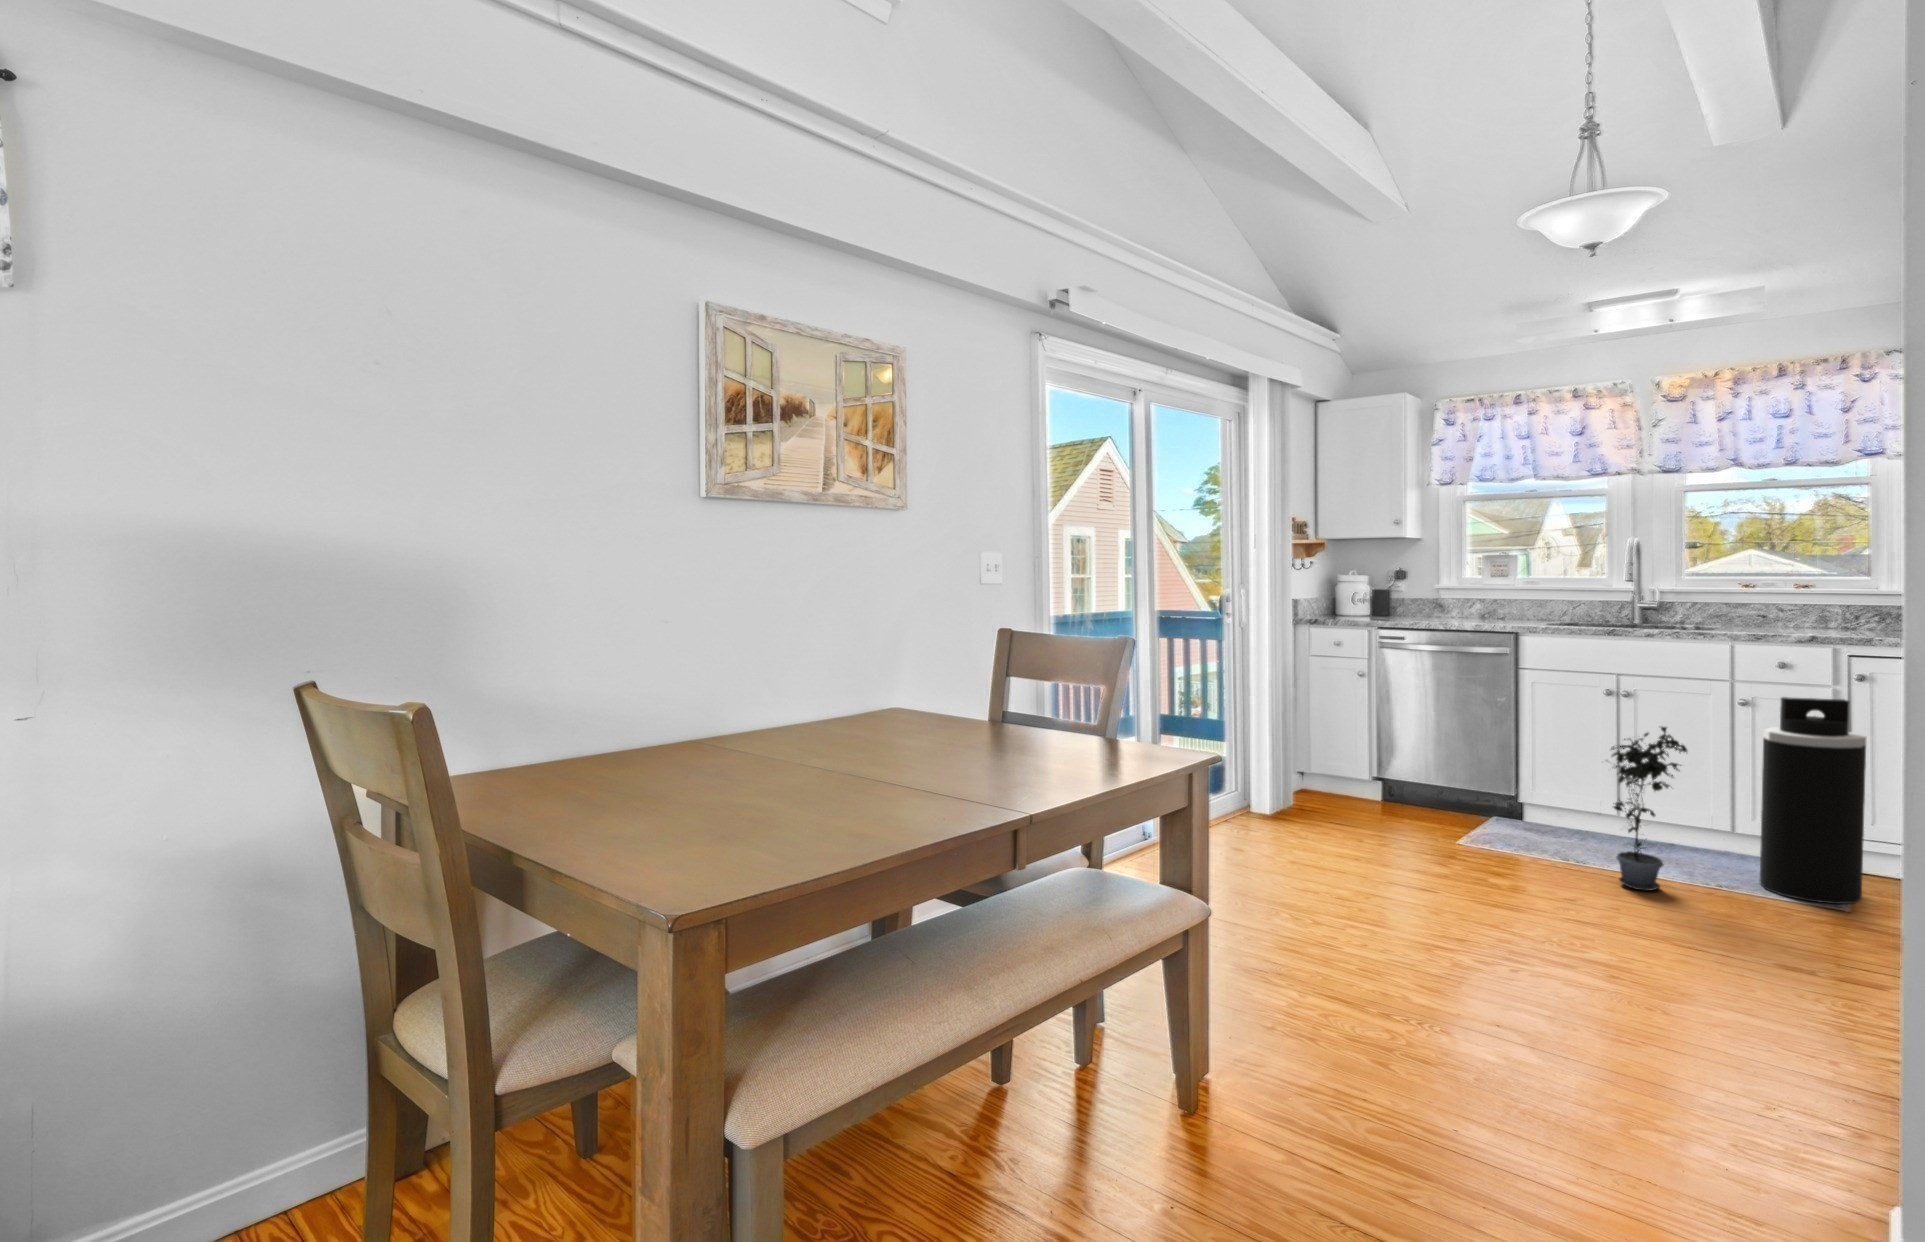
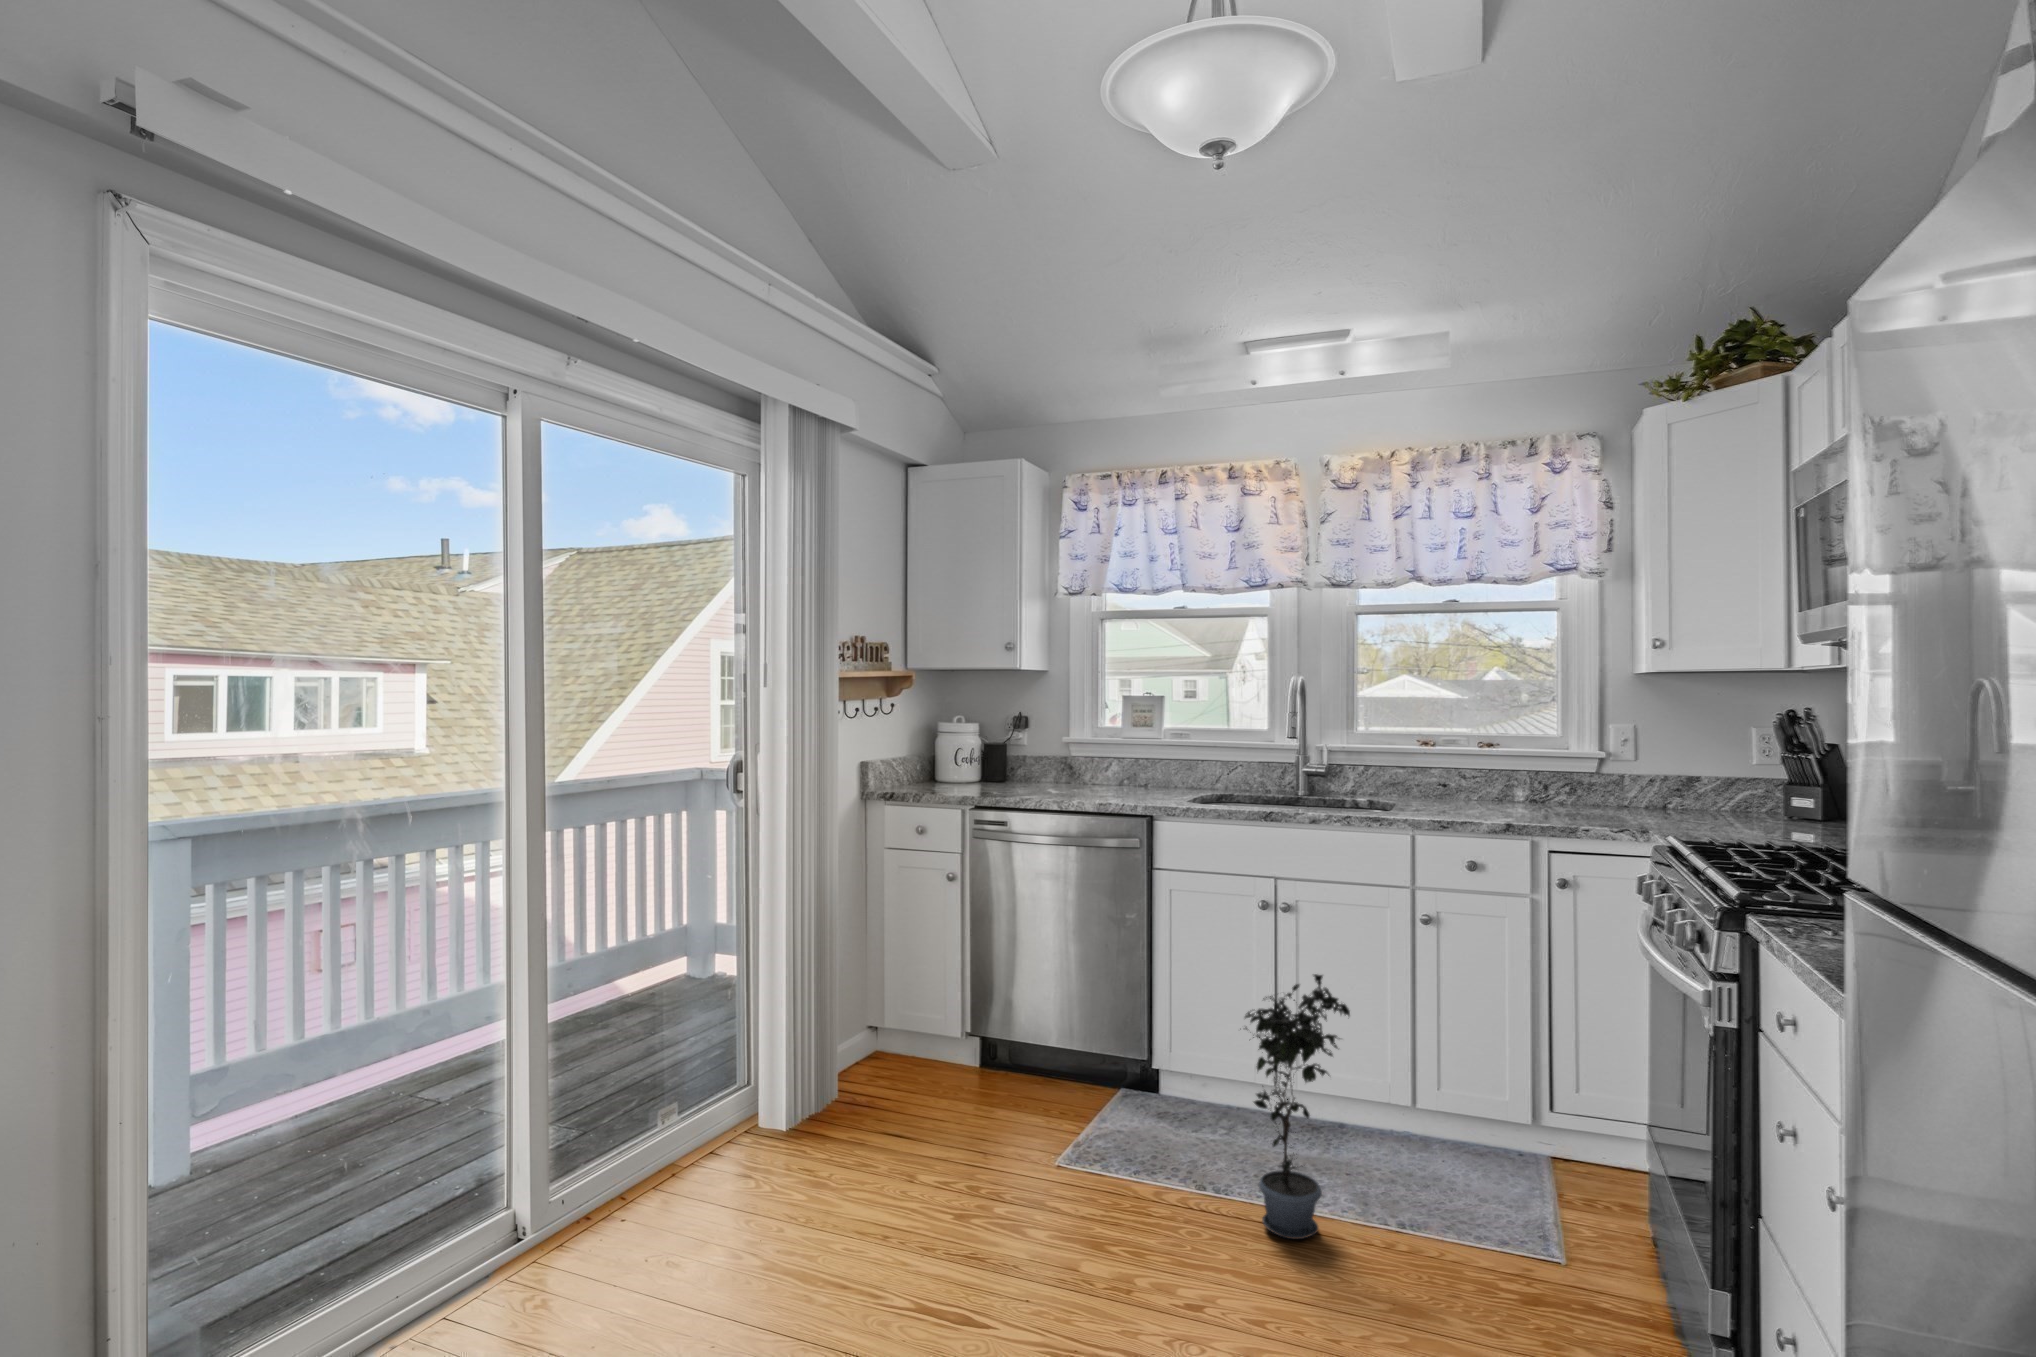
trash can: present [1760,697,1866,904] -> none [1449,919,1574,1238]

